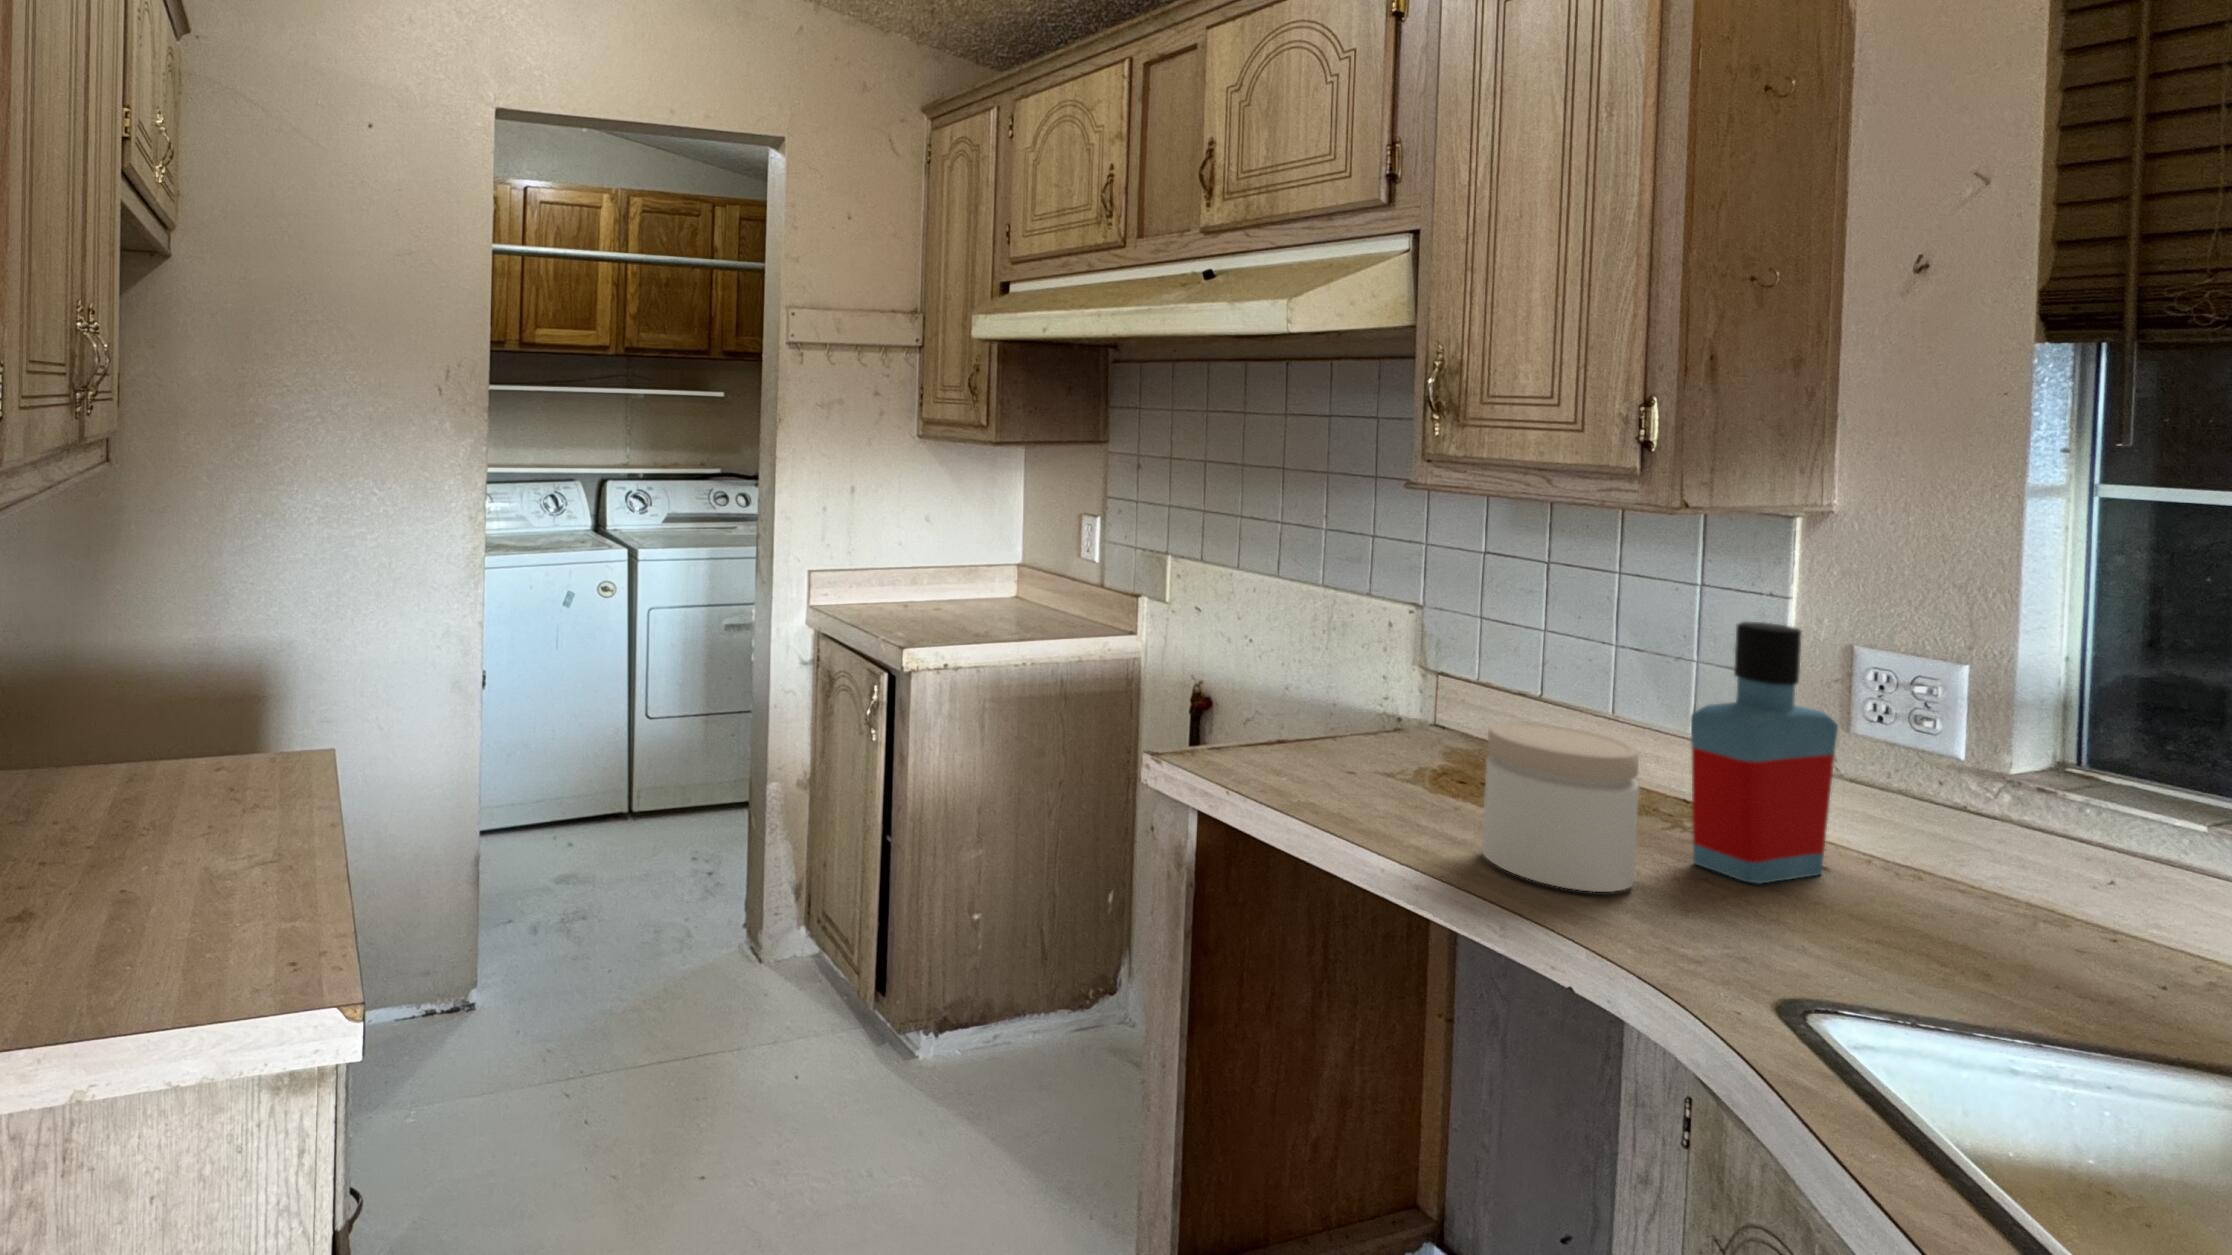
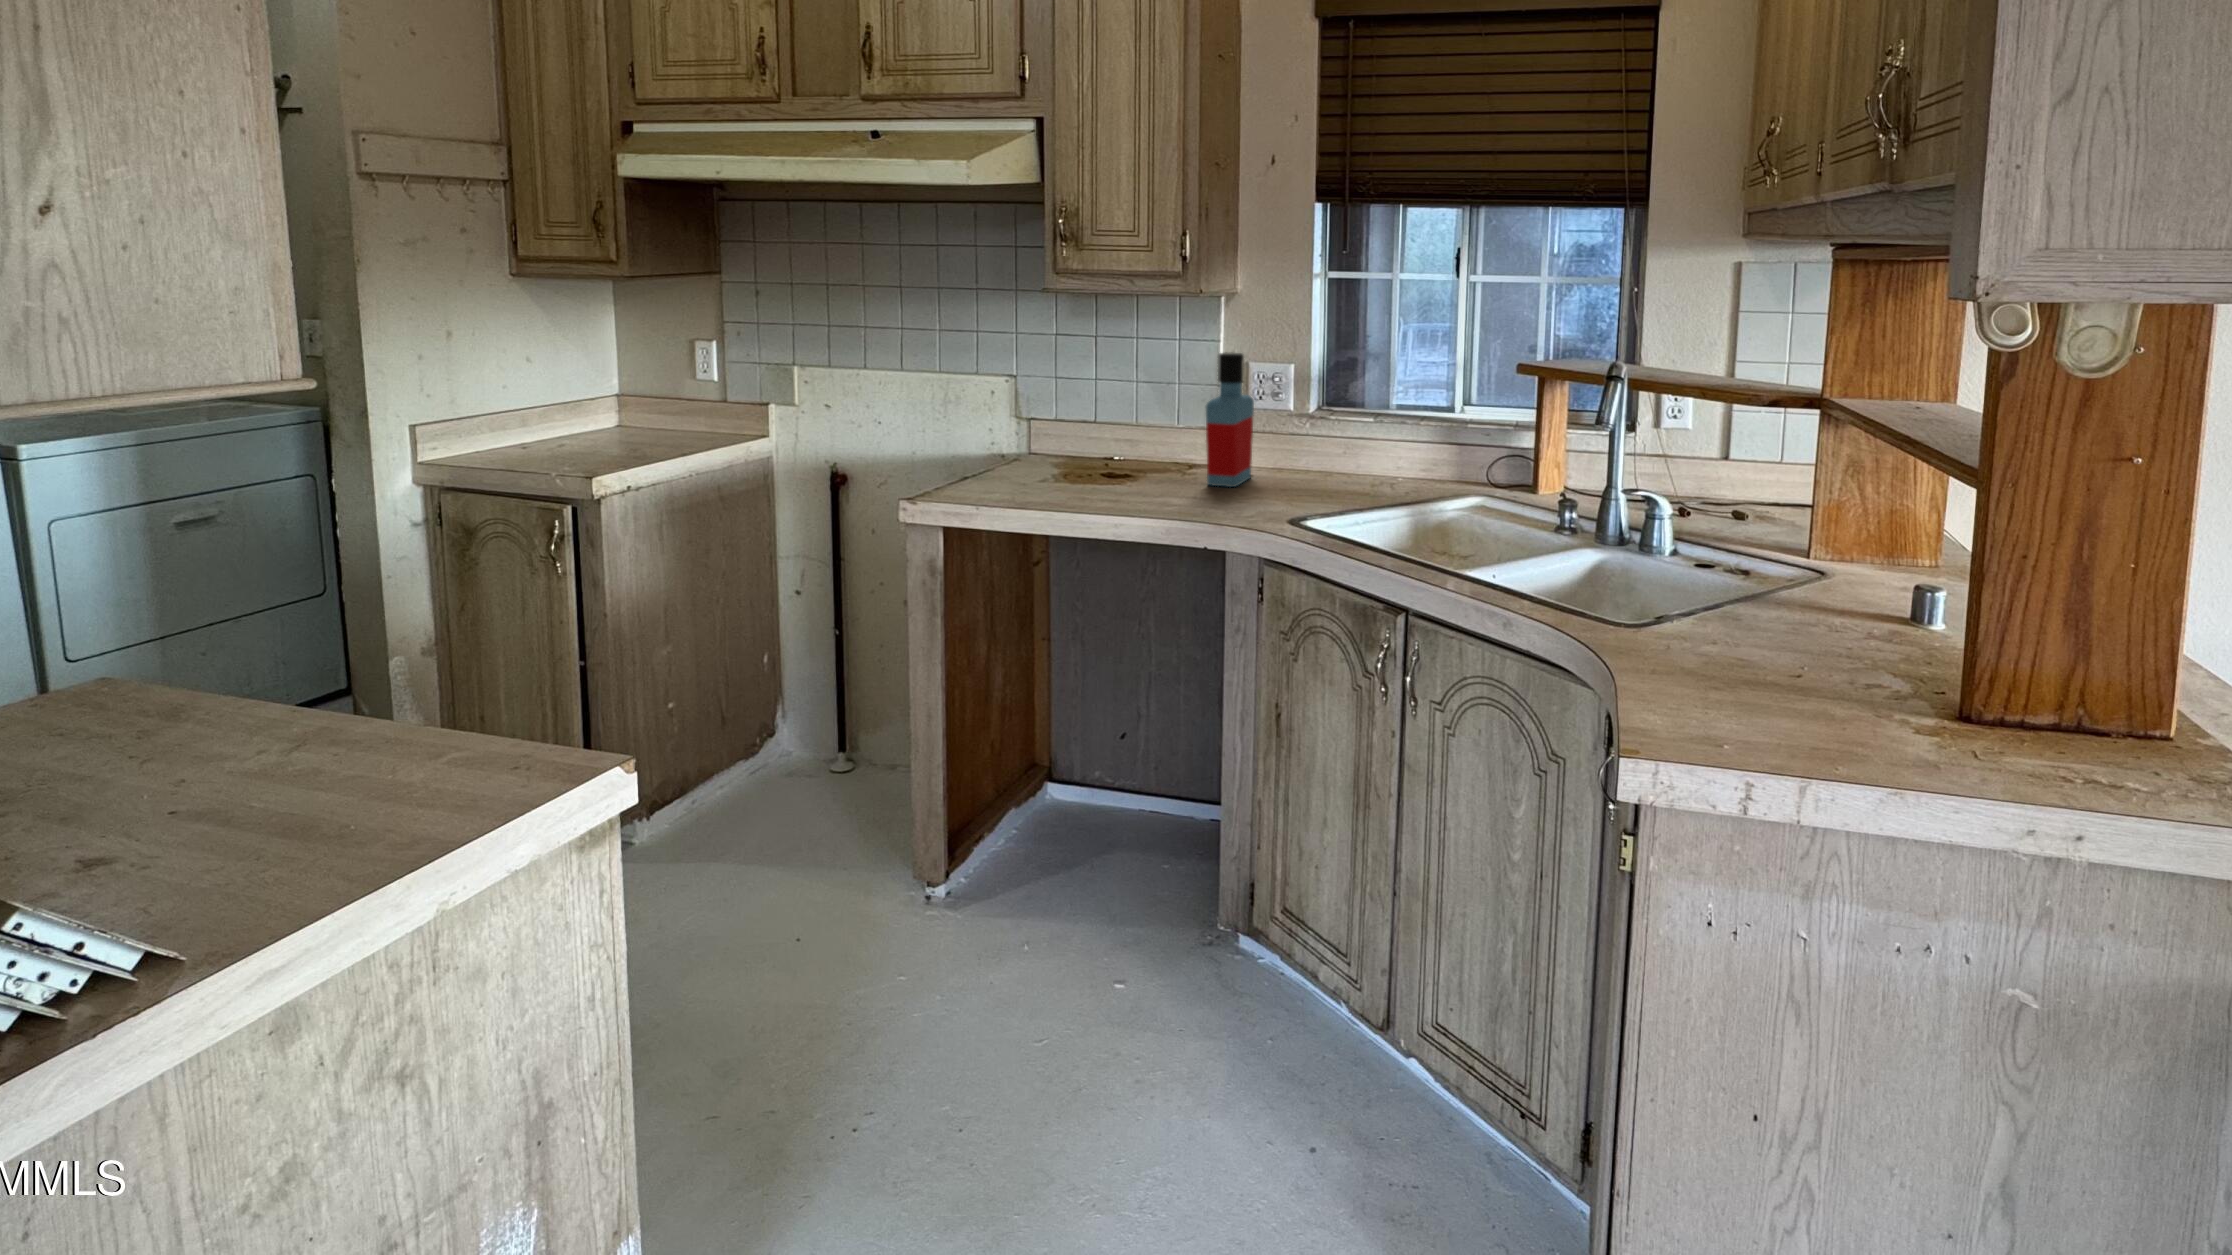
jar: present [1482,722,1639,892] -> none [1129,423,1201,508]

